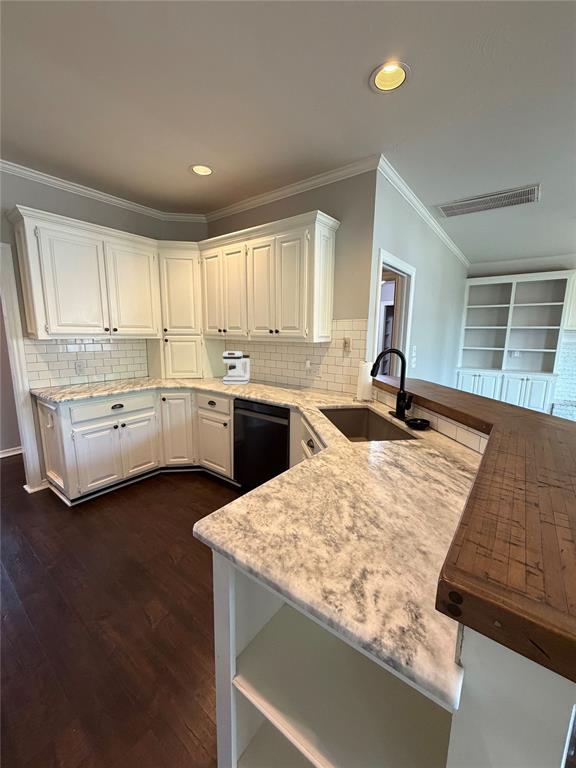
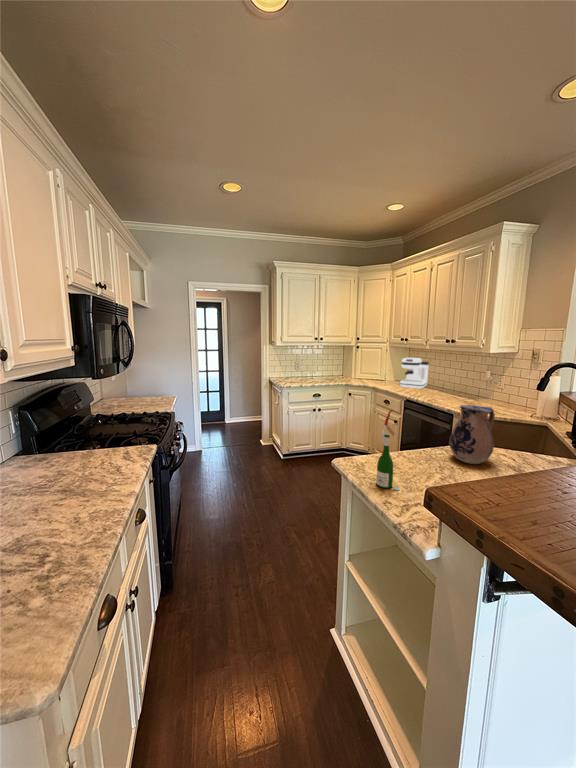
ceramic pitcher: none [332,399,378,470] -> present [449,405,495,464]
wine bottle: none [287,425,325,559] -> present [376,410,400,490]

